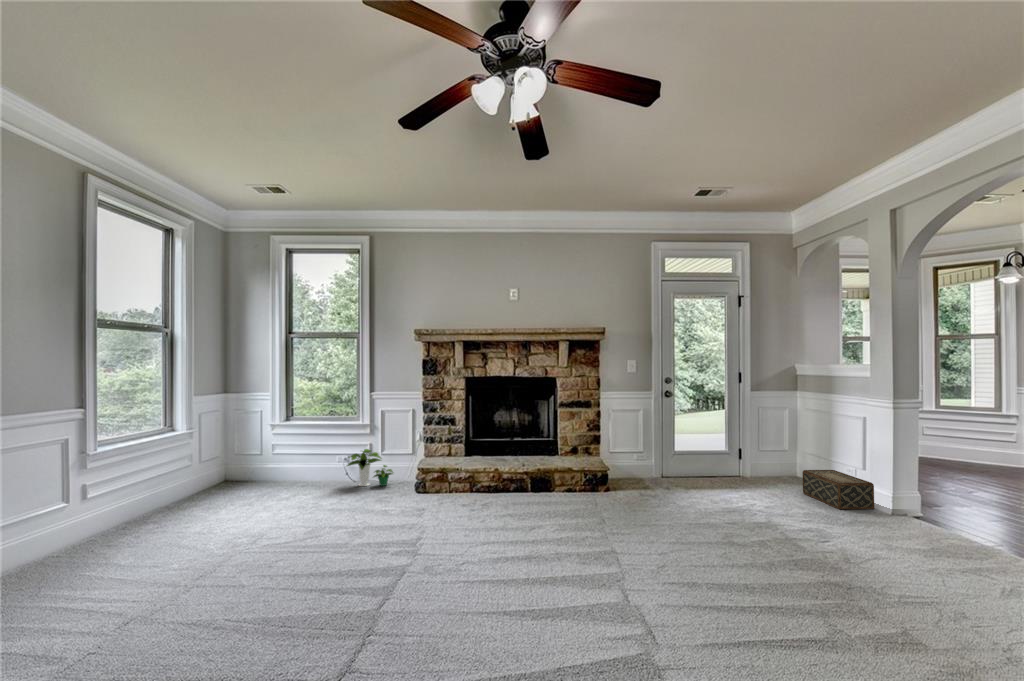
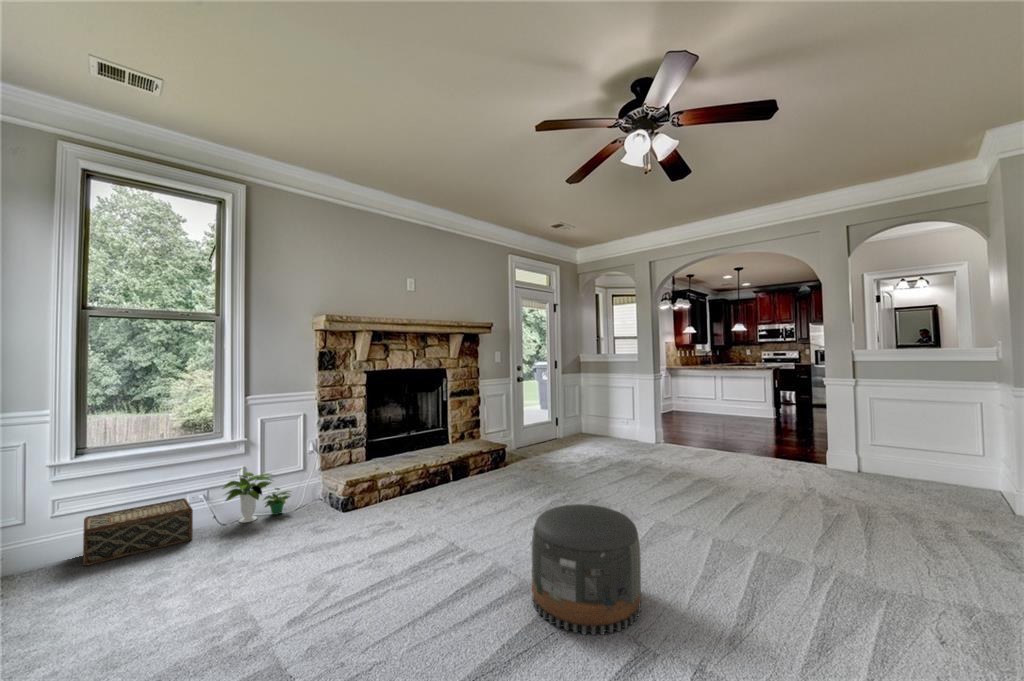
woven basket: present [803,470,874,509] -> present [83,498,193,566]
pouf: none [366,504,466,614] -> present [532,504,641,635]

